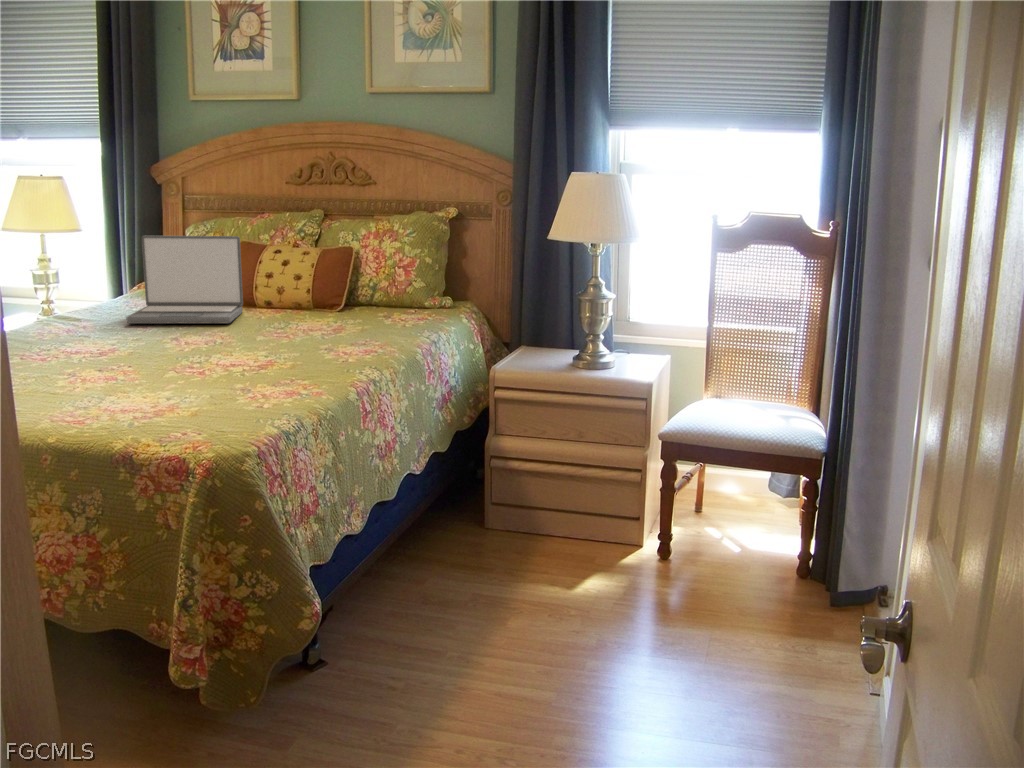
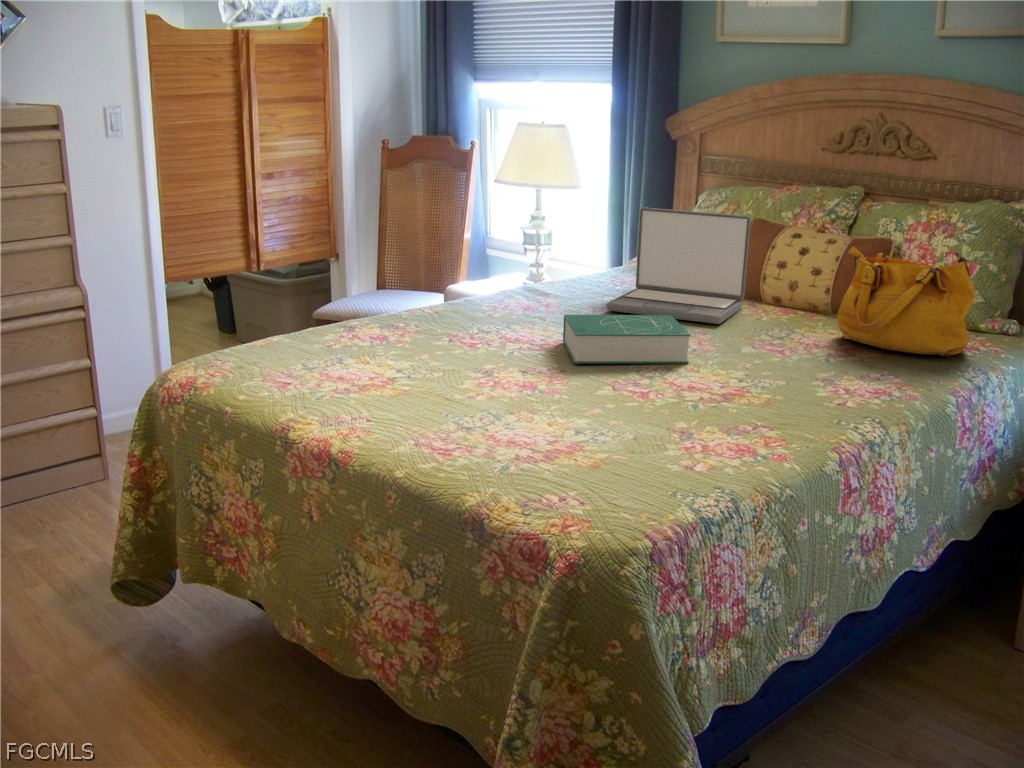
handbag: none [323,248,420,325] -> present [837,247,975,356]
book: none [96,316,216,359] -> present [563,315,691,363]

